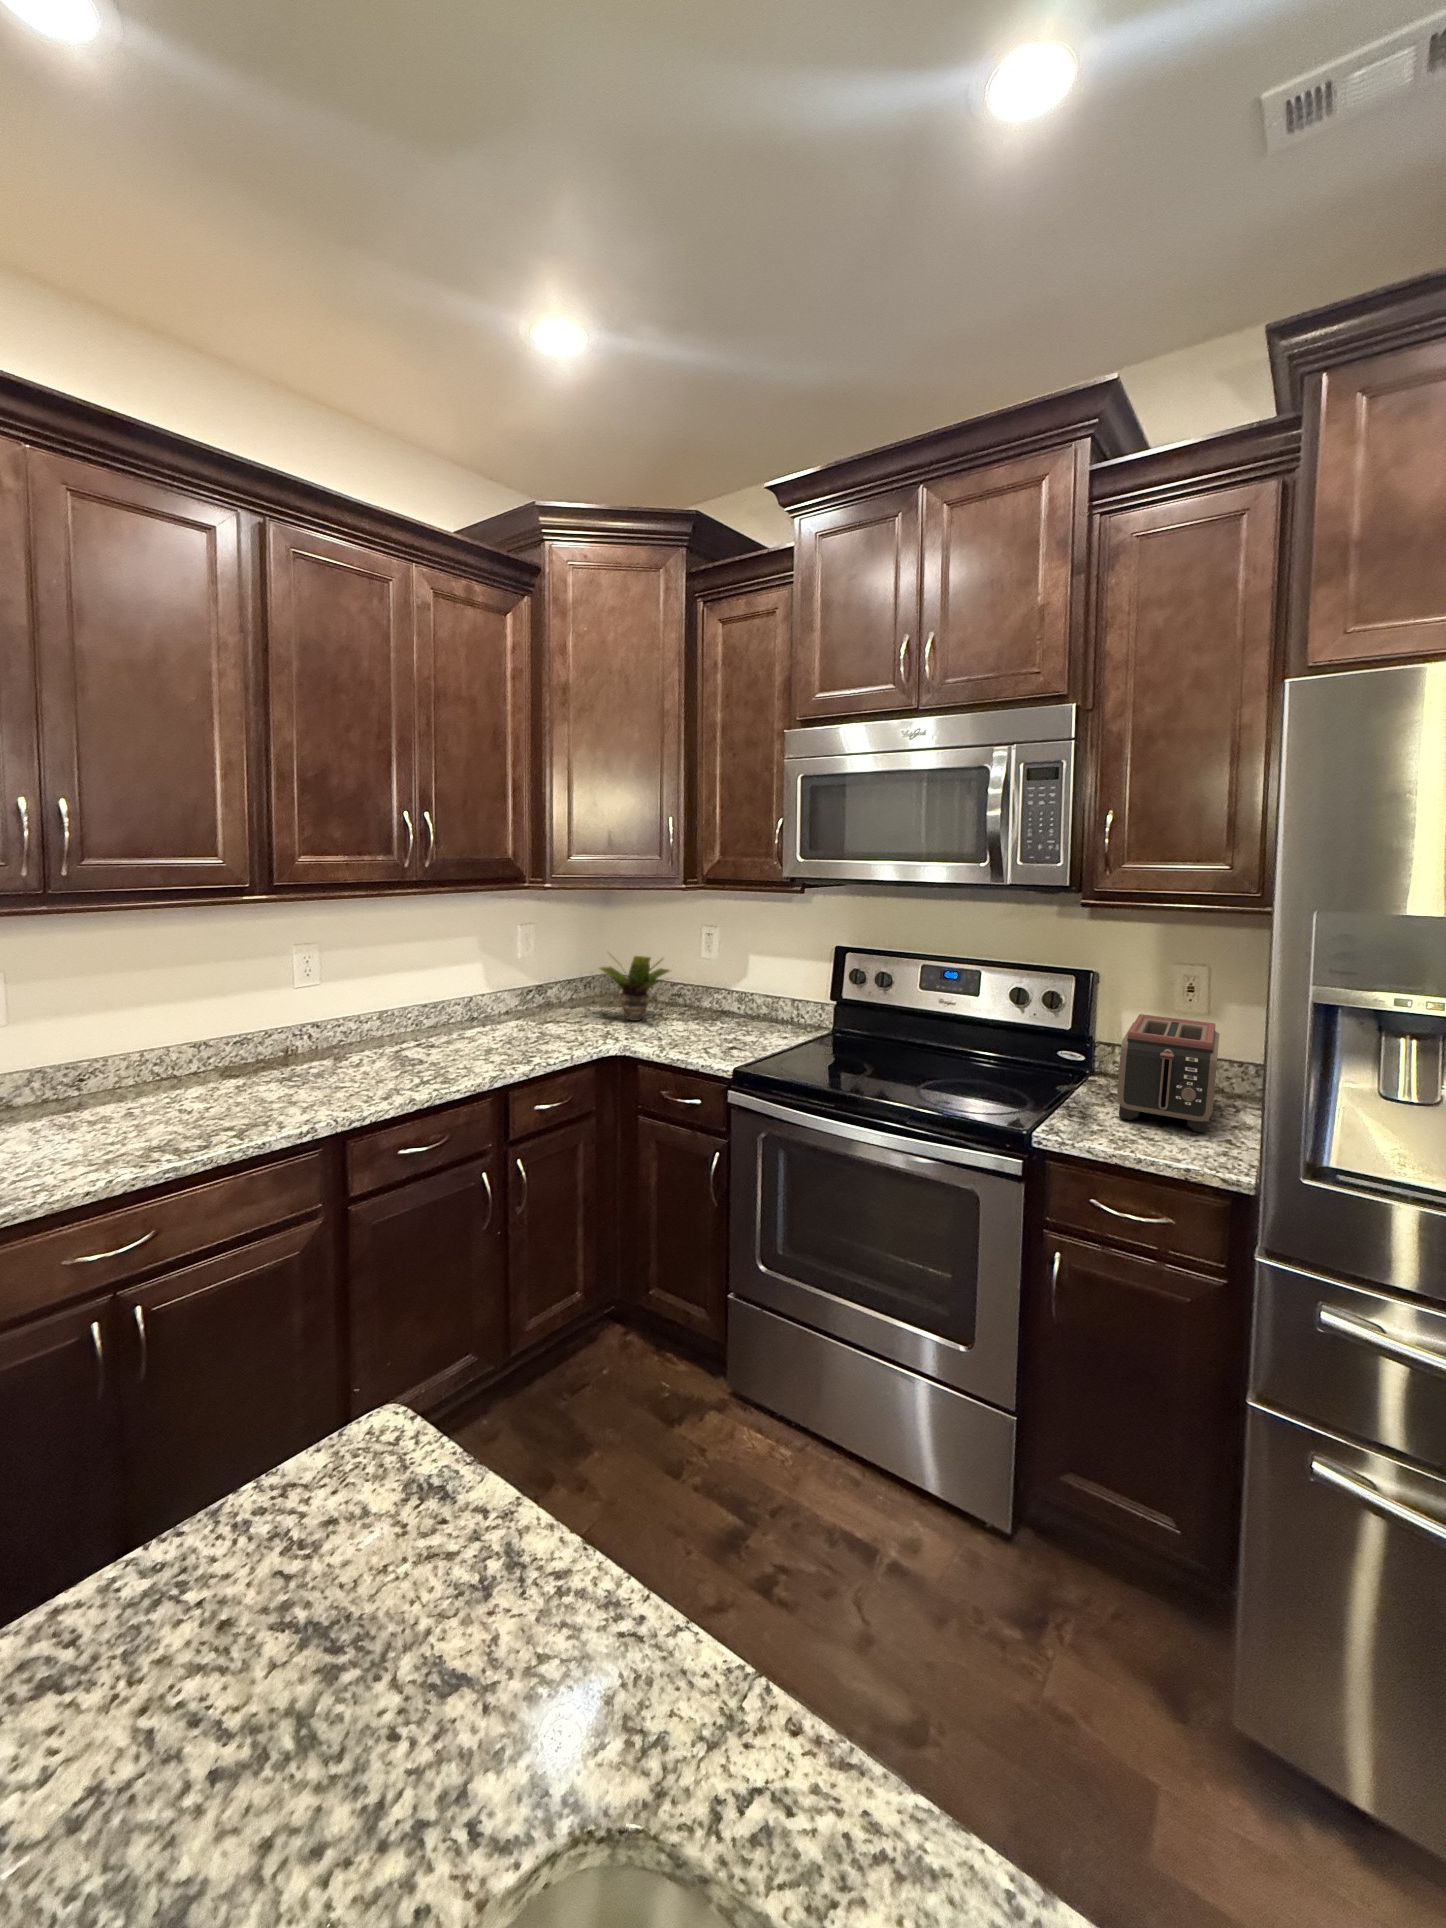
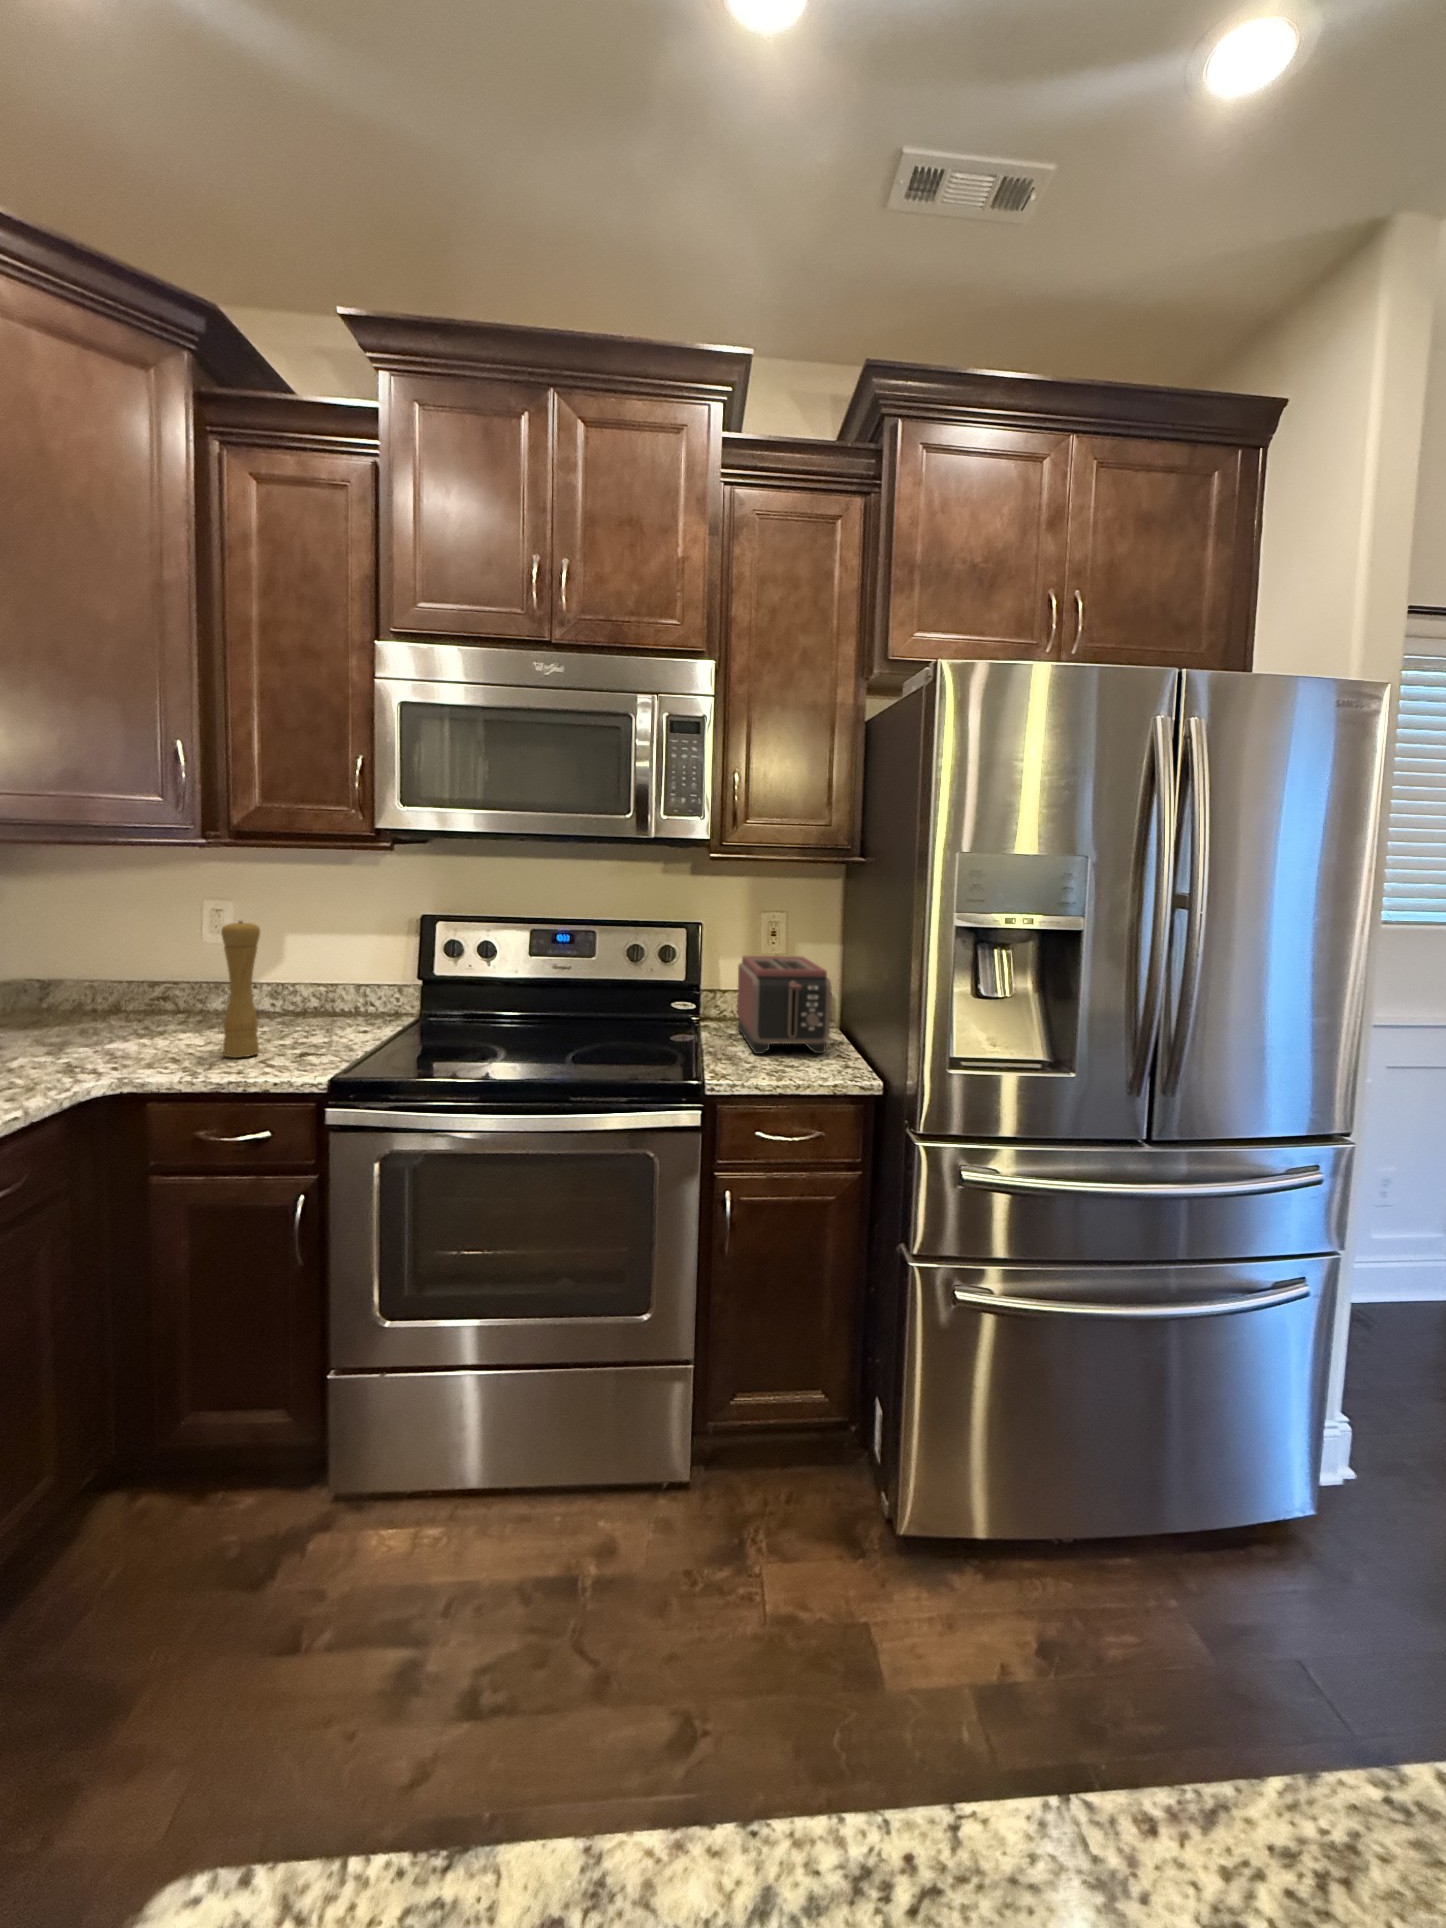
pepper mill: none [683,942,711,1044] -> present [221,921,260,1058]
potted plant: present [600,956,669,1021] -> none [46,946,188,1043]

